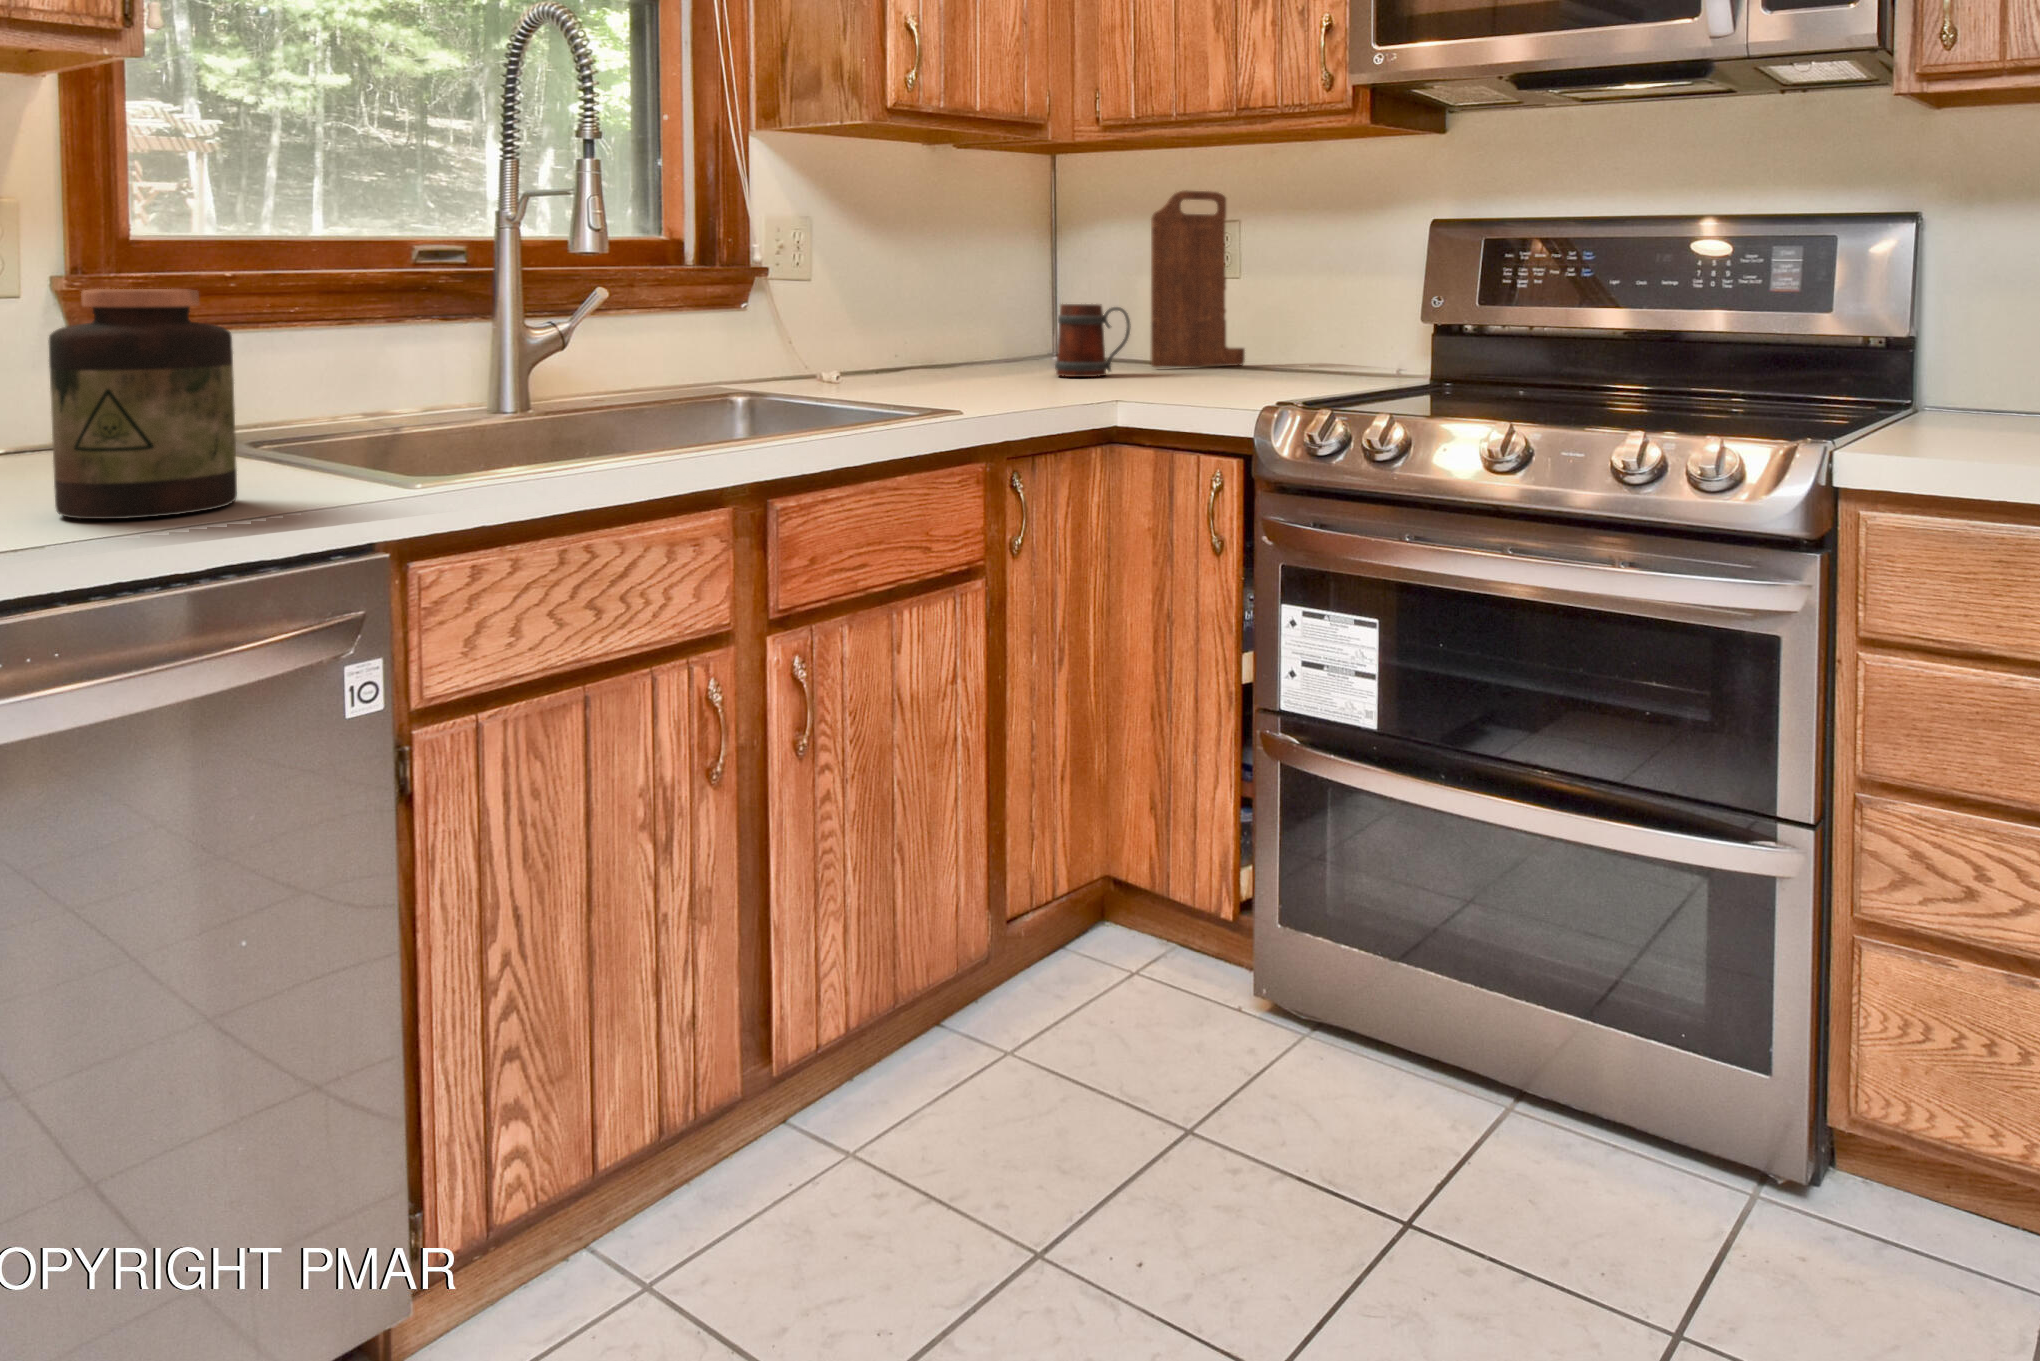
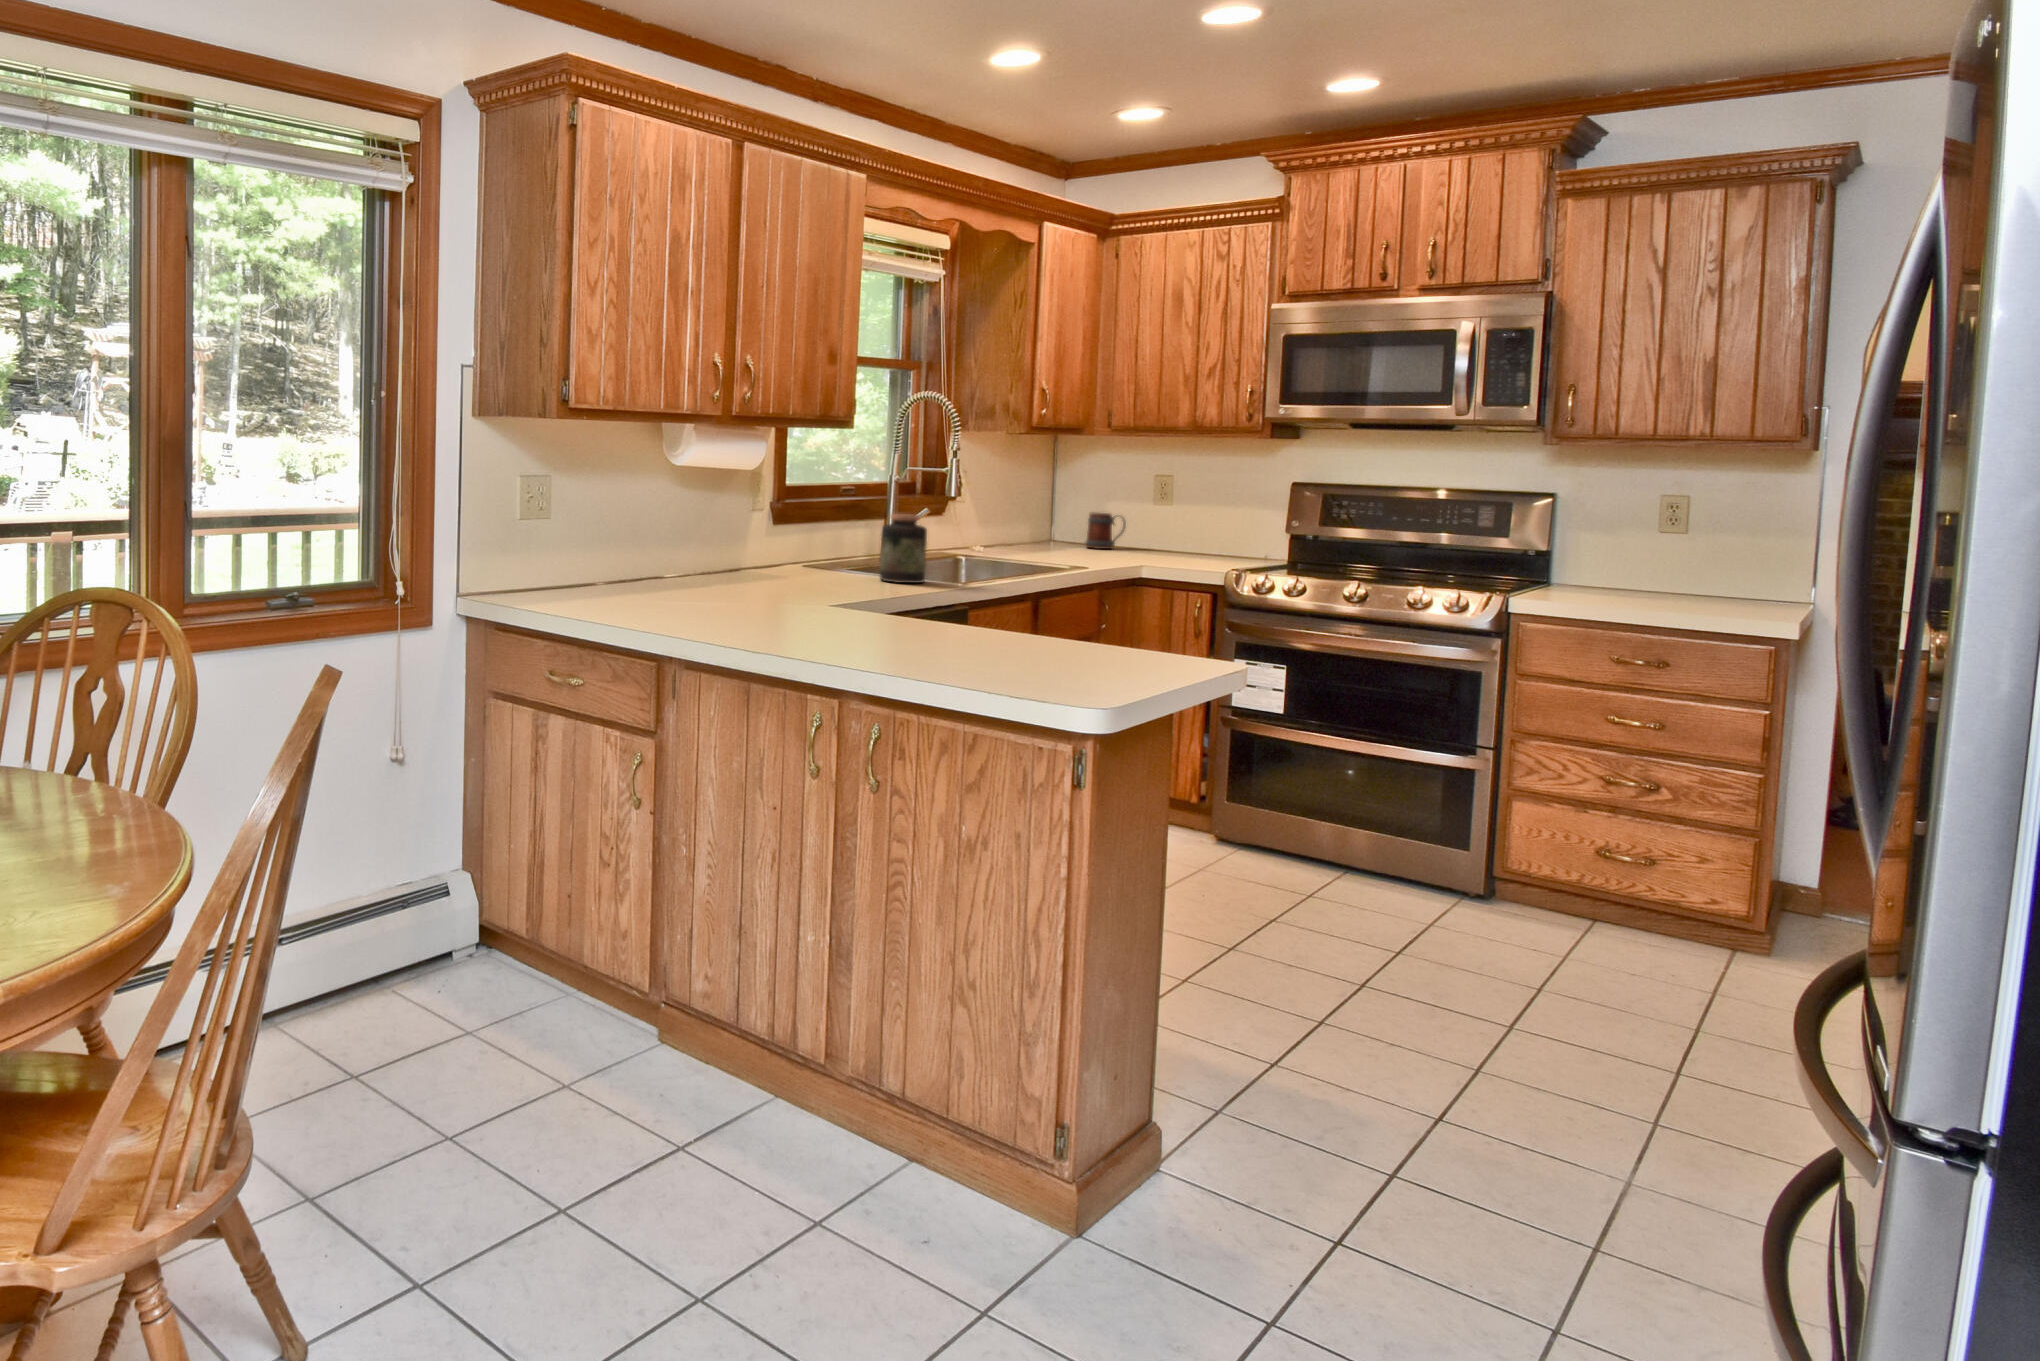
cutting board: present [1150,190,1245,368] -> none [1128,455,1180,546]

